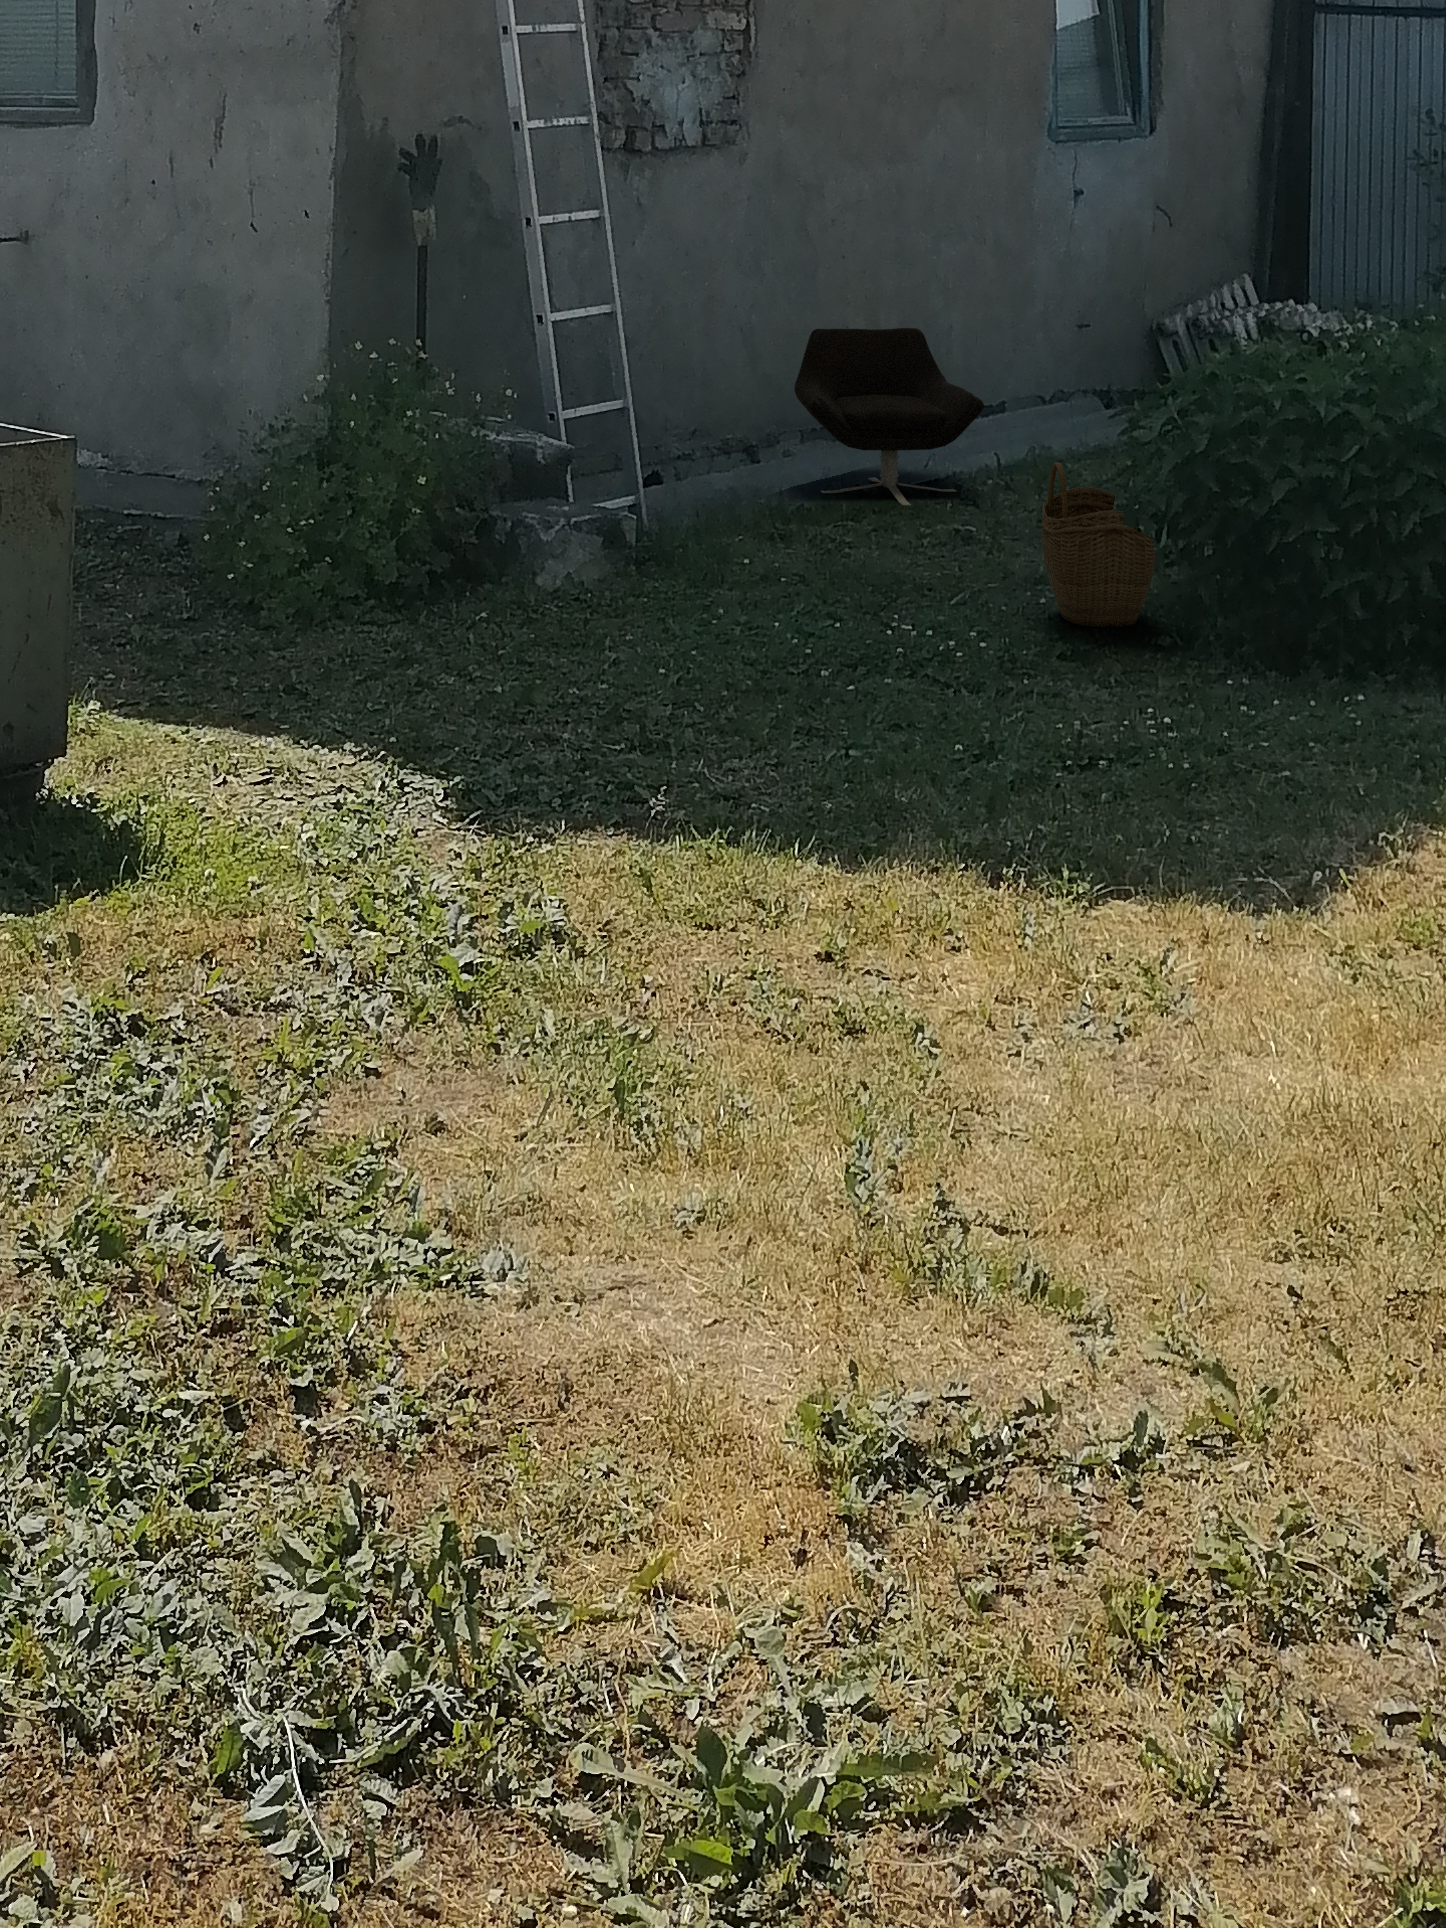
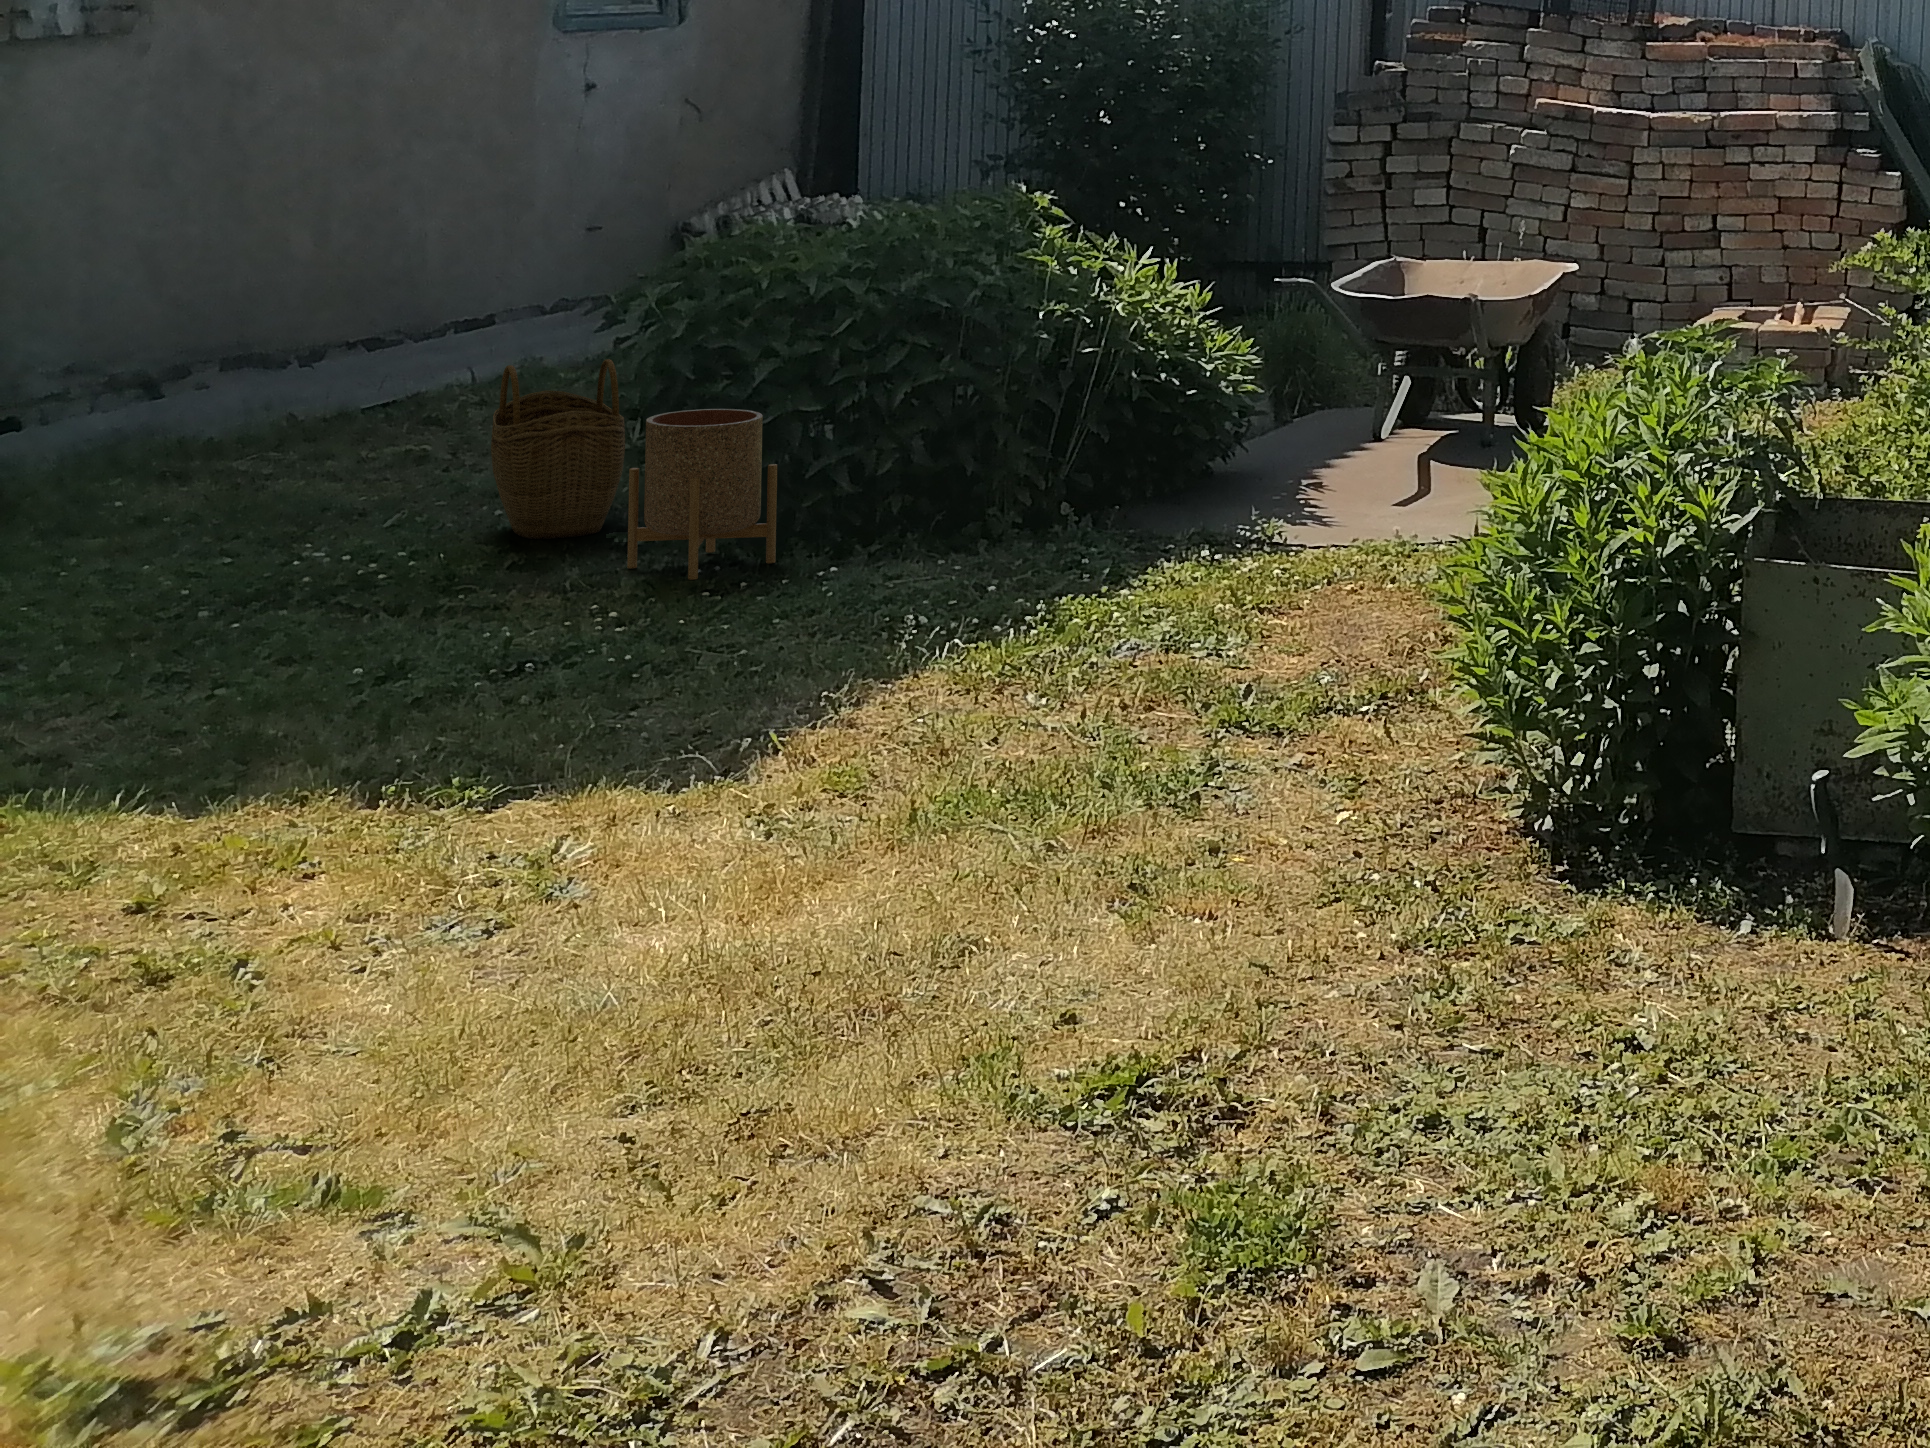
lounge chair: present [794,328,985,506] -> none [204,238,447,436]
planter: none [1167,520,1300,685] -> present [627,409,777,580]

